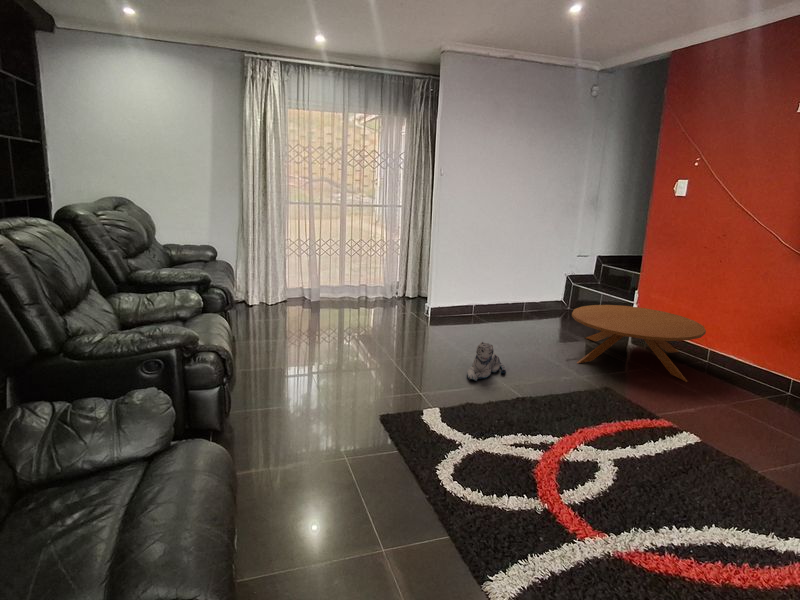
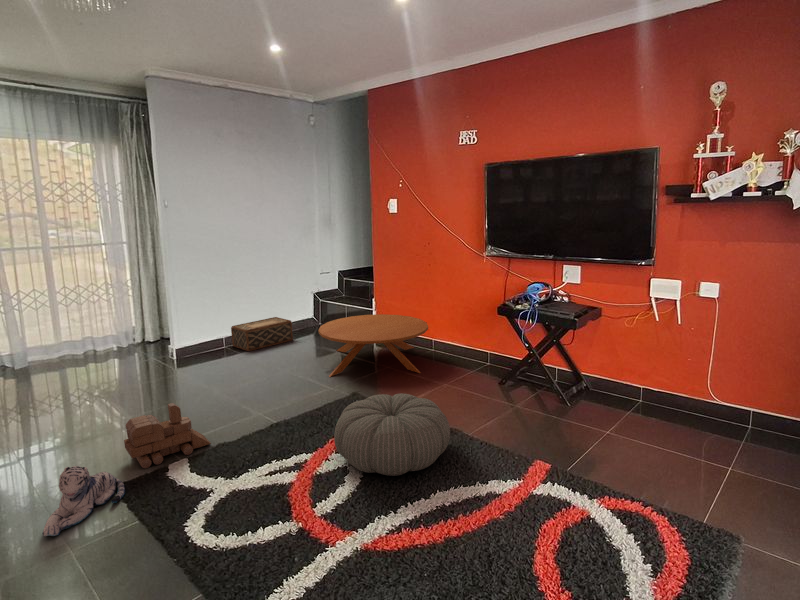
woven basket: none [480,293,540,322] -> present [231,317,293,351]
plush toy: present [467,342,506,381] -> present [43,466,125,537]
toy train: none [388,355,460,408] -> present [124,403,211,468]
pouf: none [587,394,735,491] -> present [334,394,450,476]

